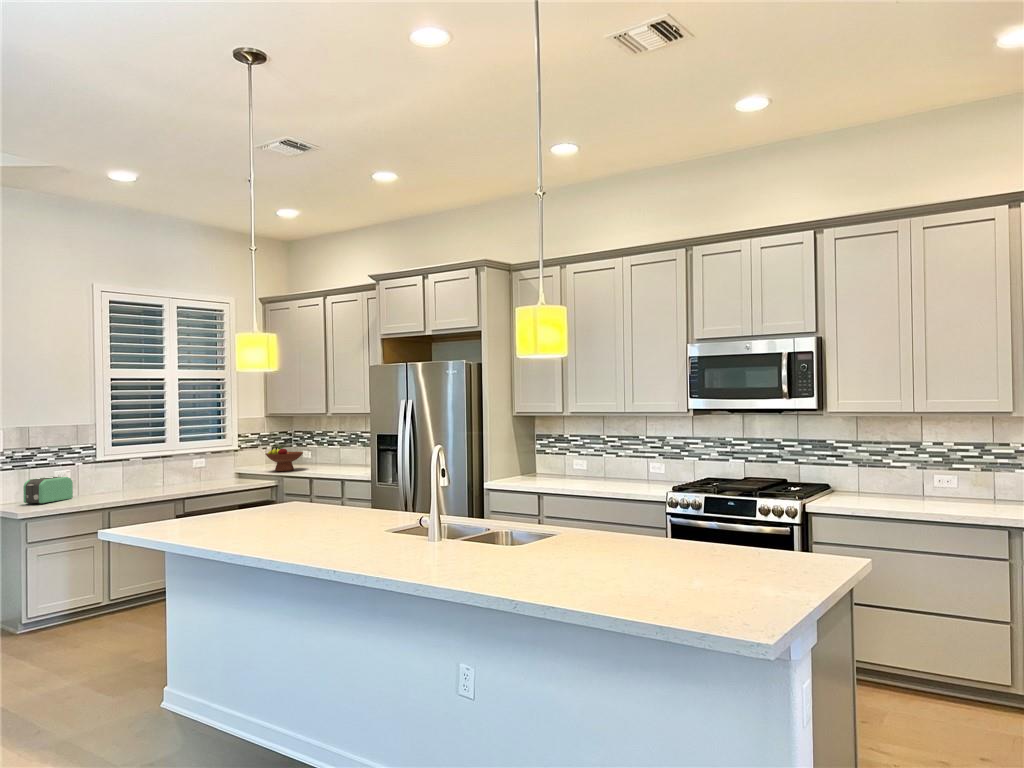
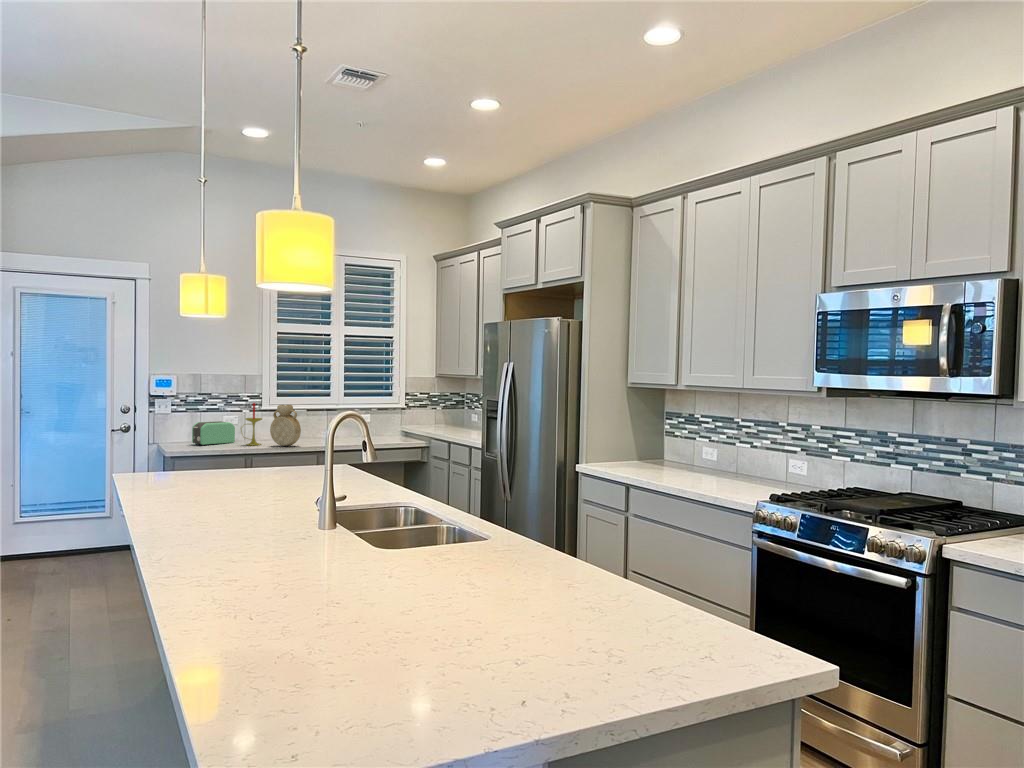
fruit bowl: present [266,447,303,471] -> none [426,408,464,433]
candle: none [91,452,114,499] -> present [246,403,262,445]
vase: none [129,453,164,496] -> present [270,405,301,446]

